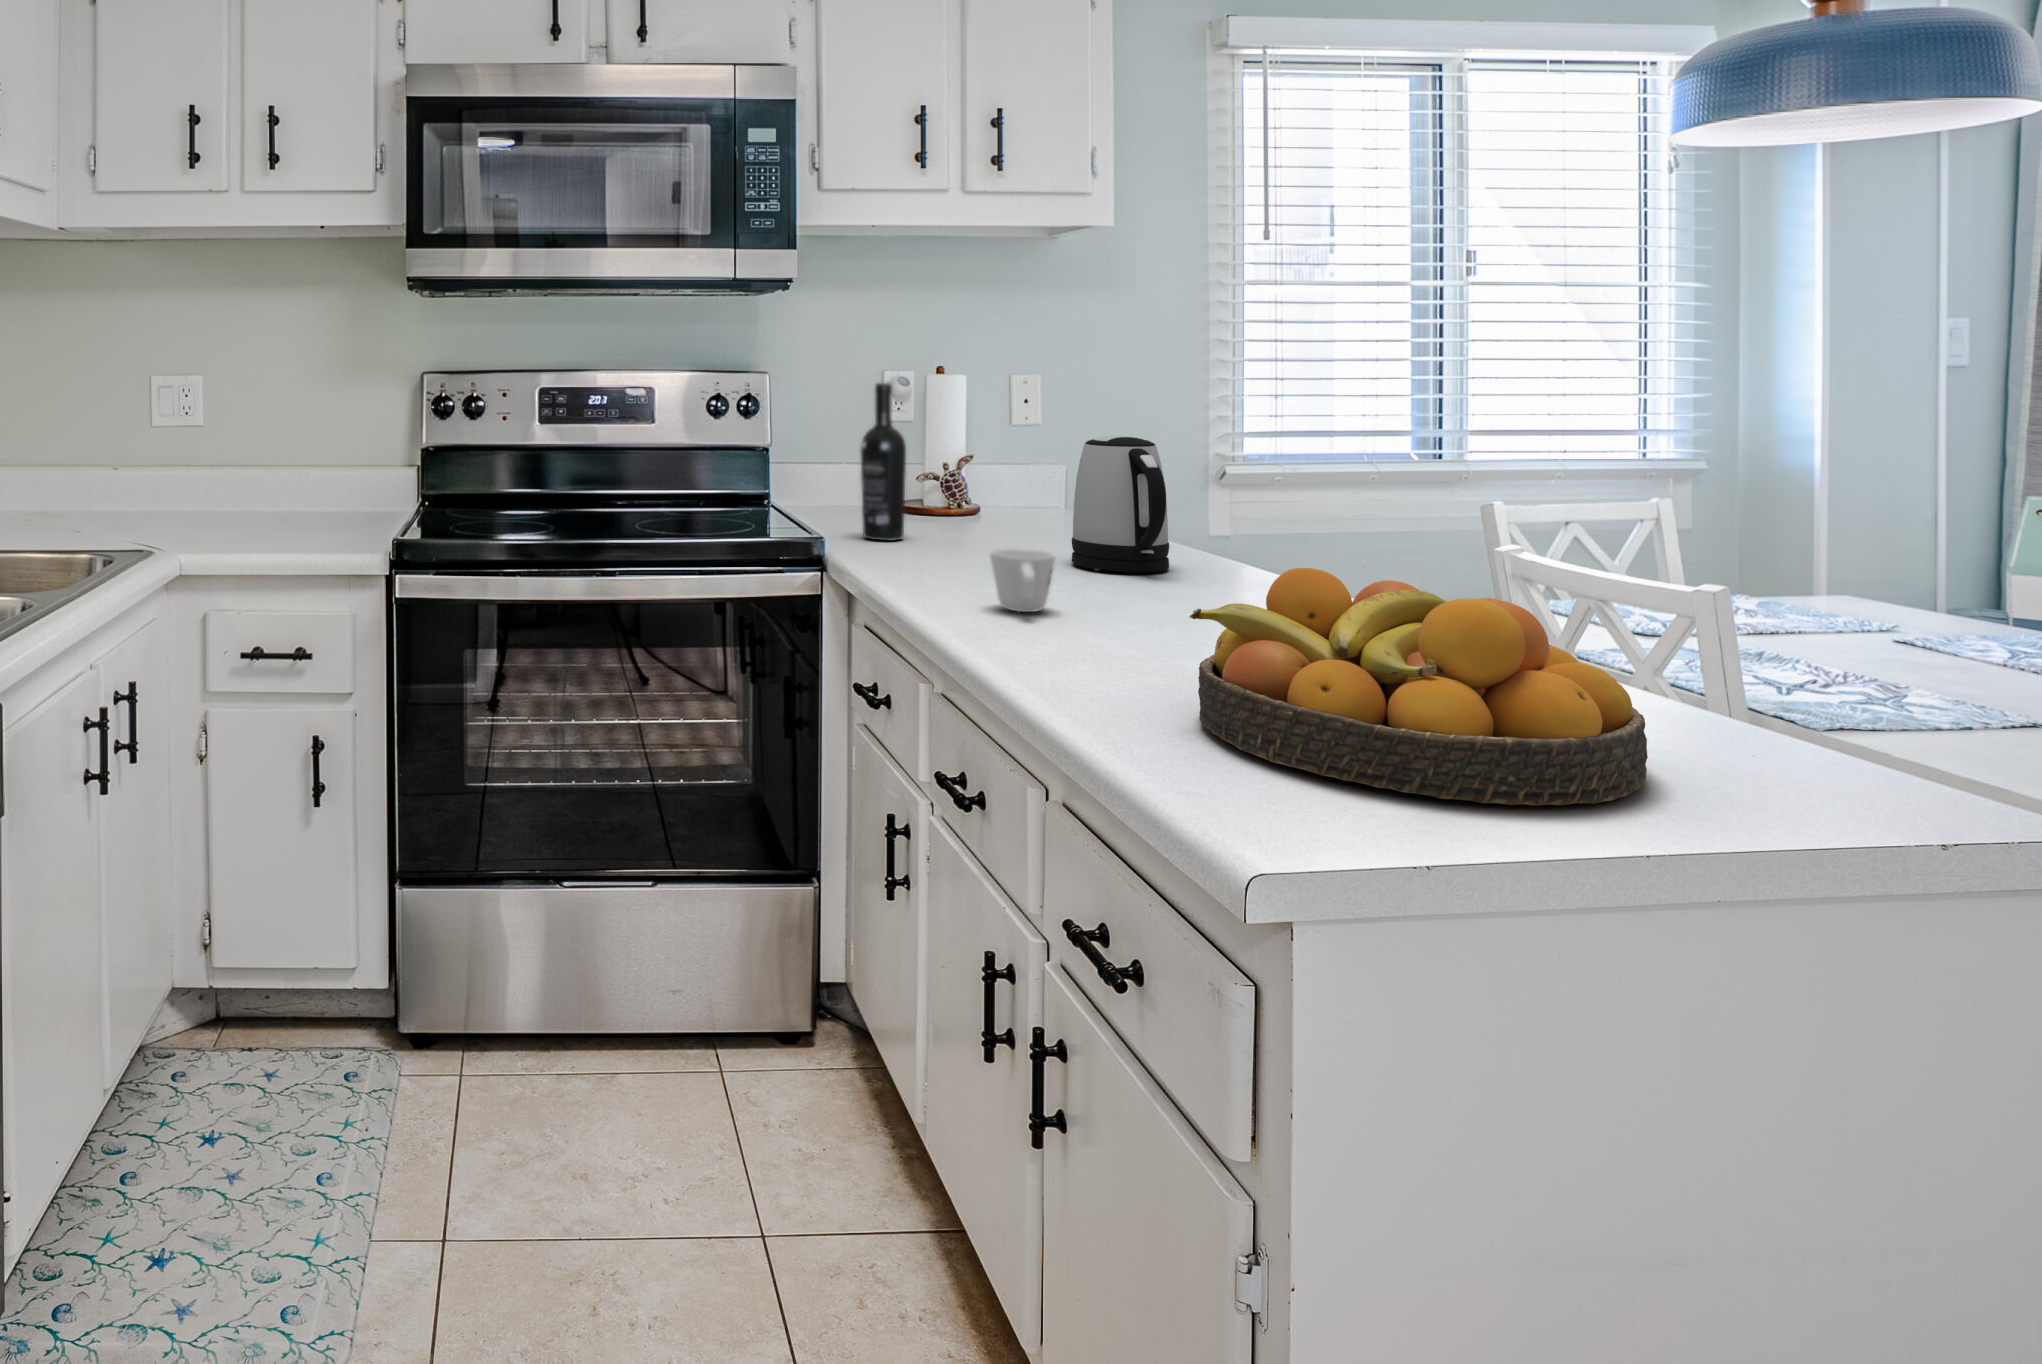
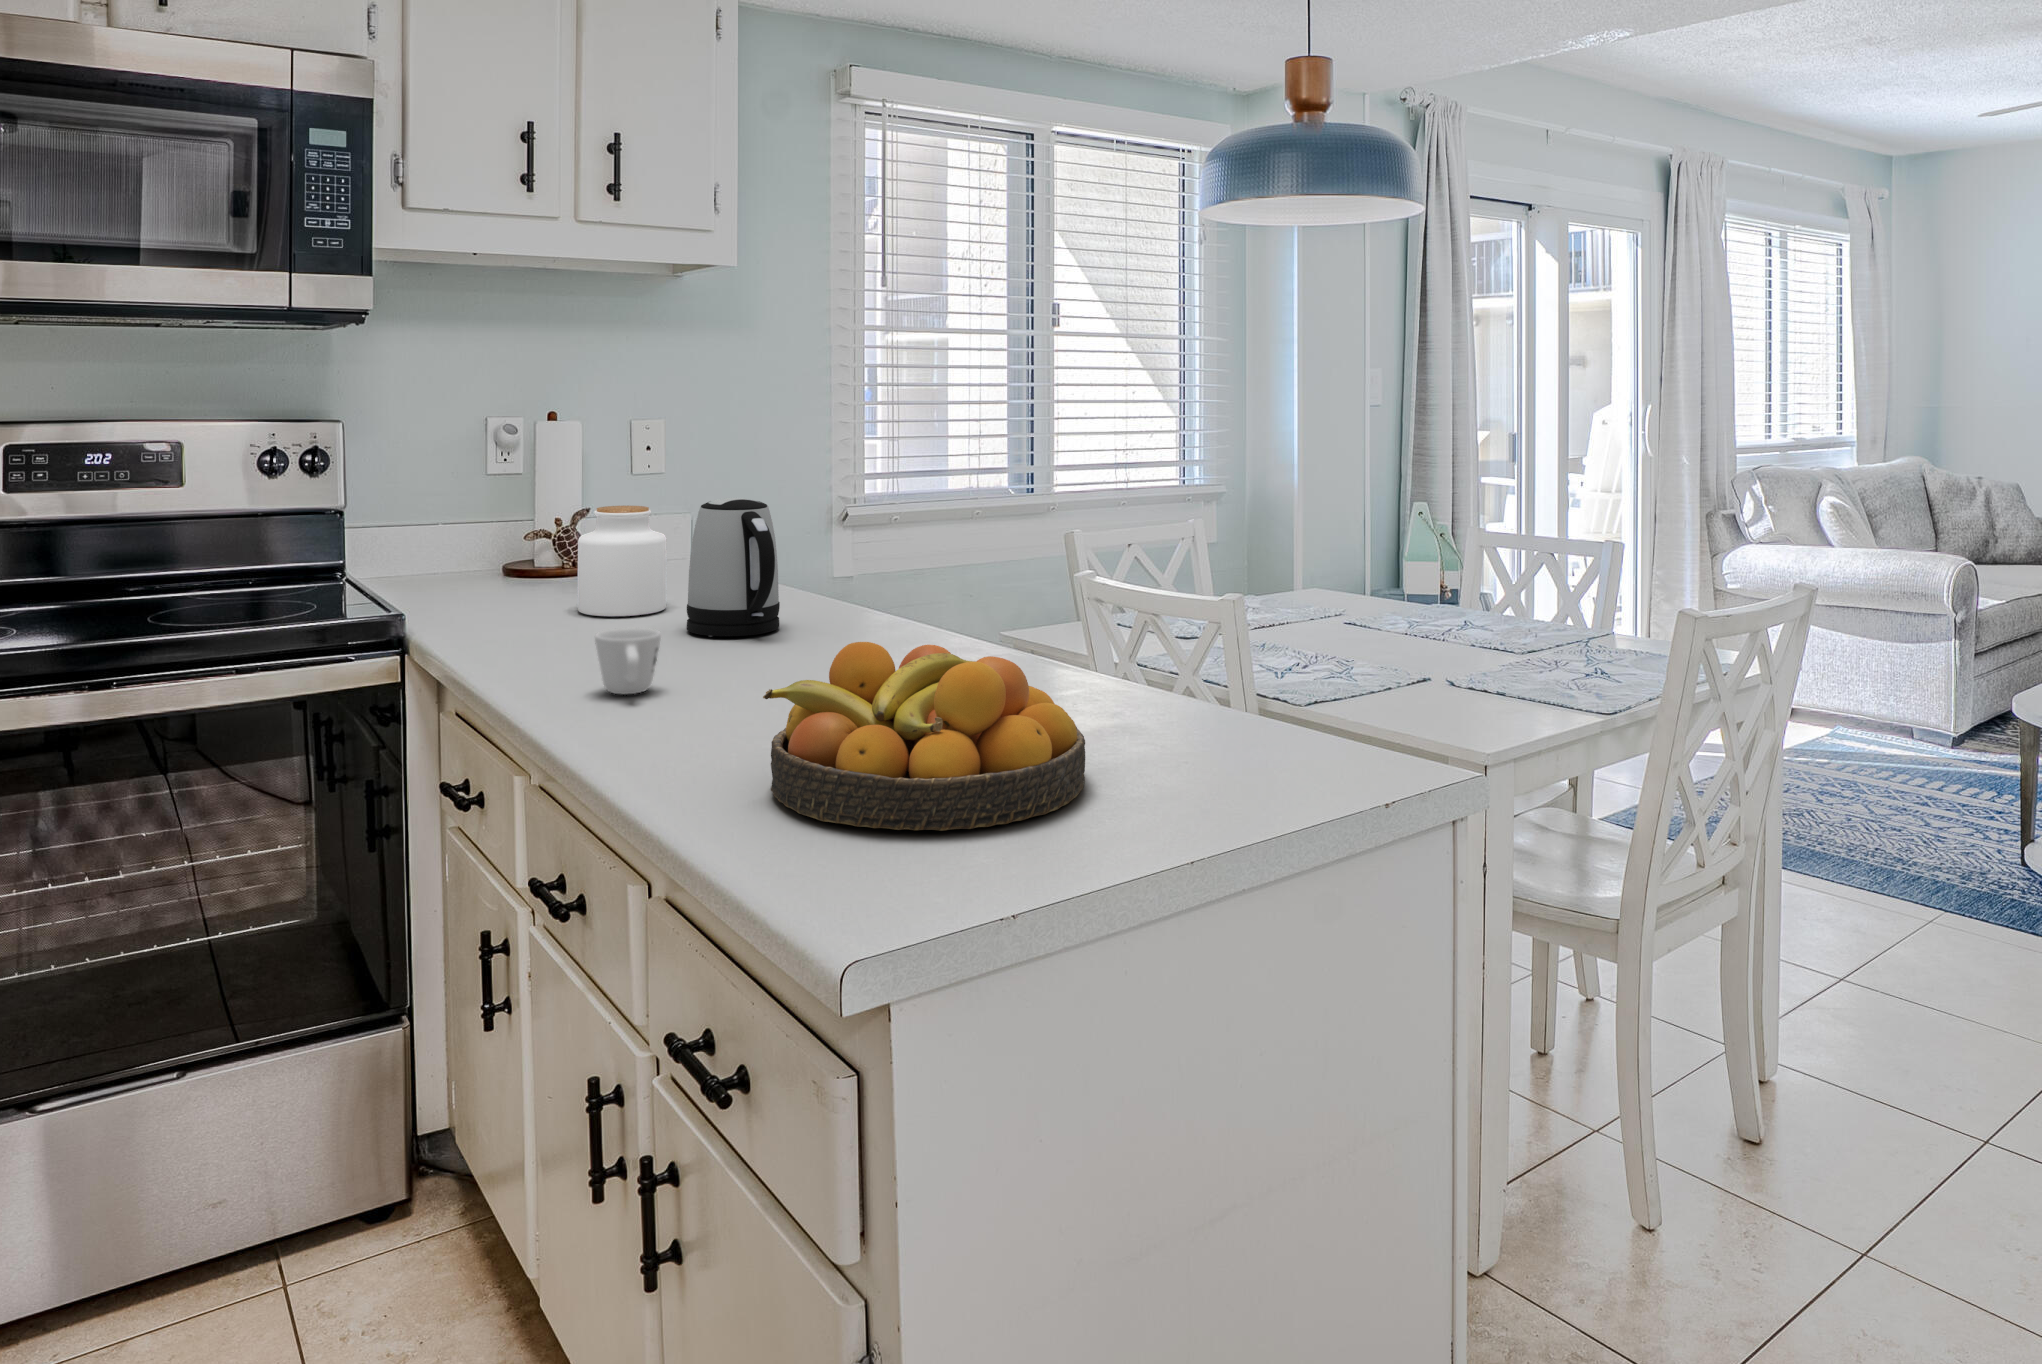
wine bottle: present [861,383,906,541] -> none [458,441,512,620]
jar: none [964,445,1048,547] -> present [577,506,667,616]

